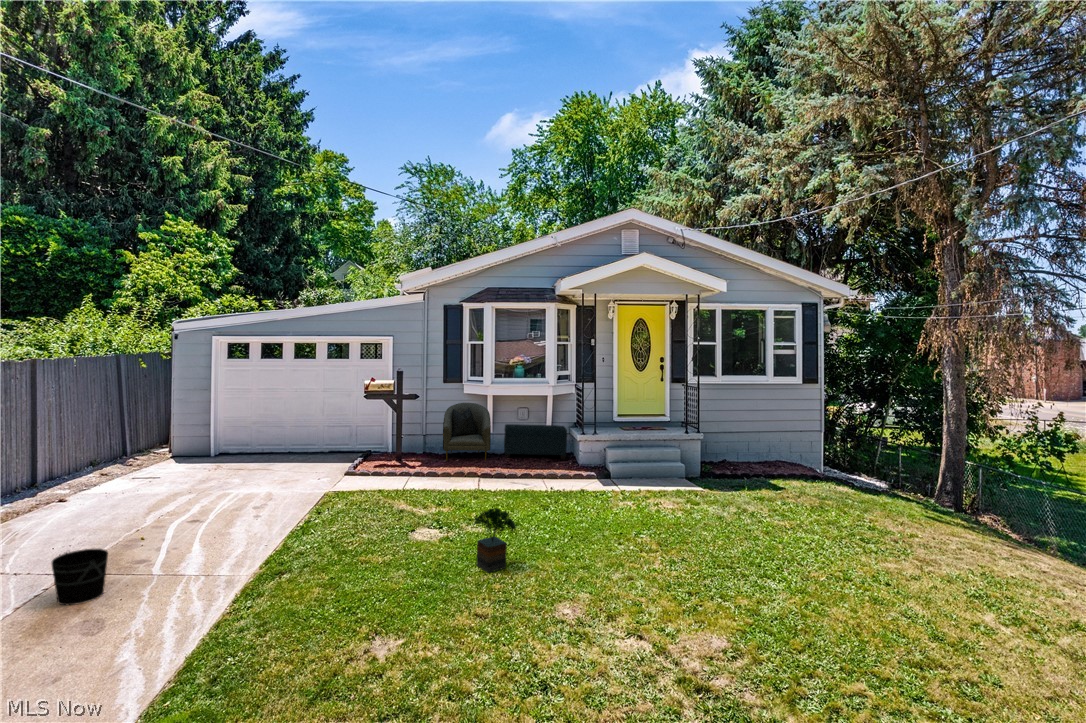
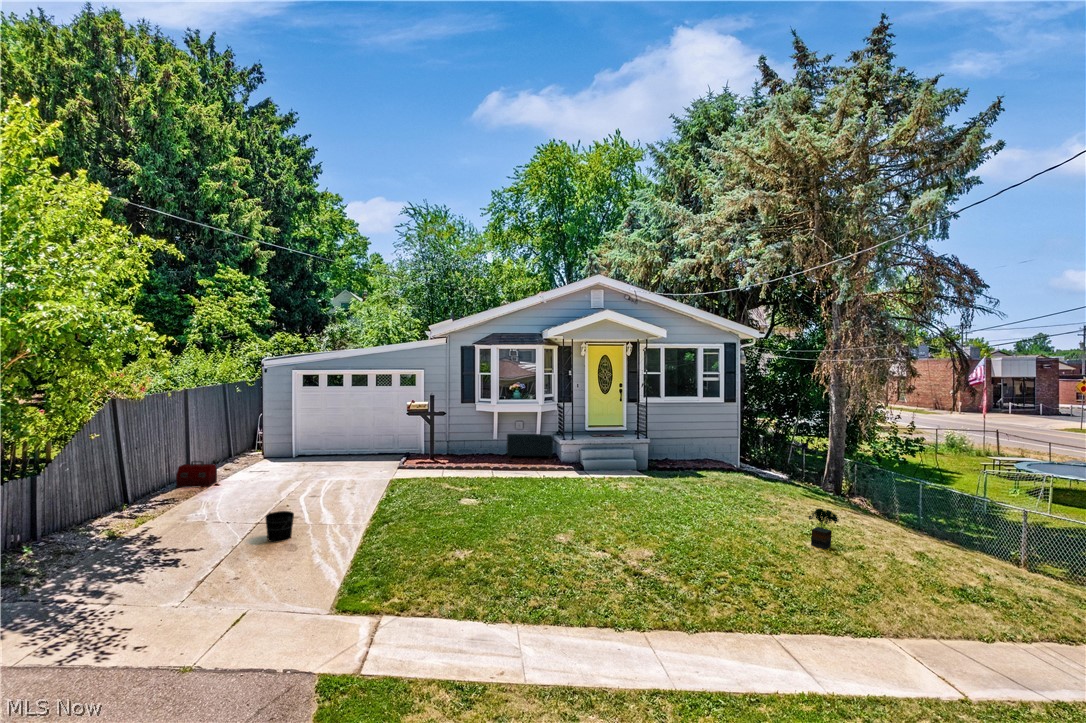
armchair: present [443,403,491,461] -> none [463,418,498,461]
toolbox: none [16,457,83,496] -> present [176,461,217,488]
potted tree: present [474,508,516,573] -> present [809,509,839,550]

